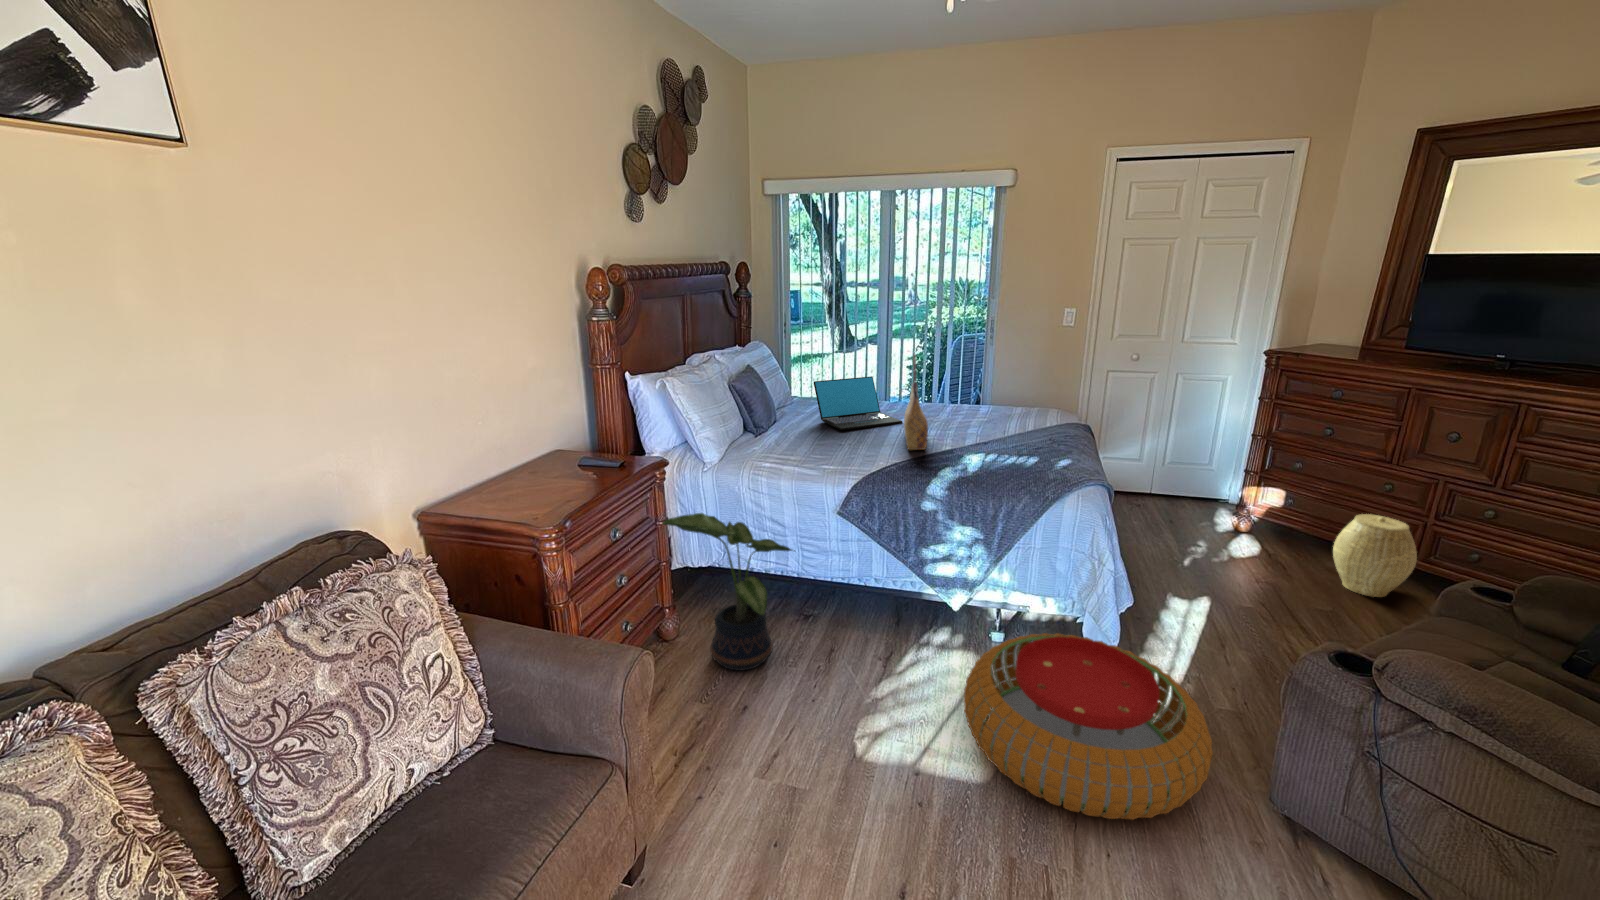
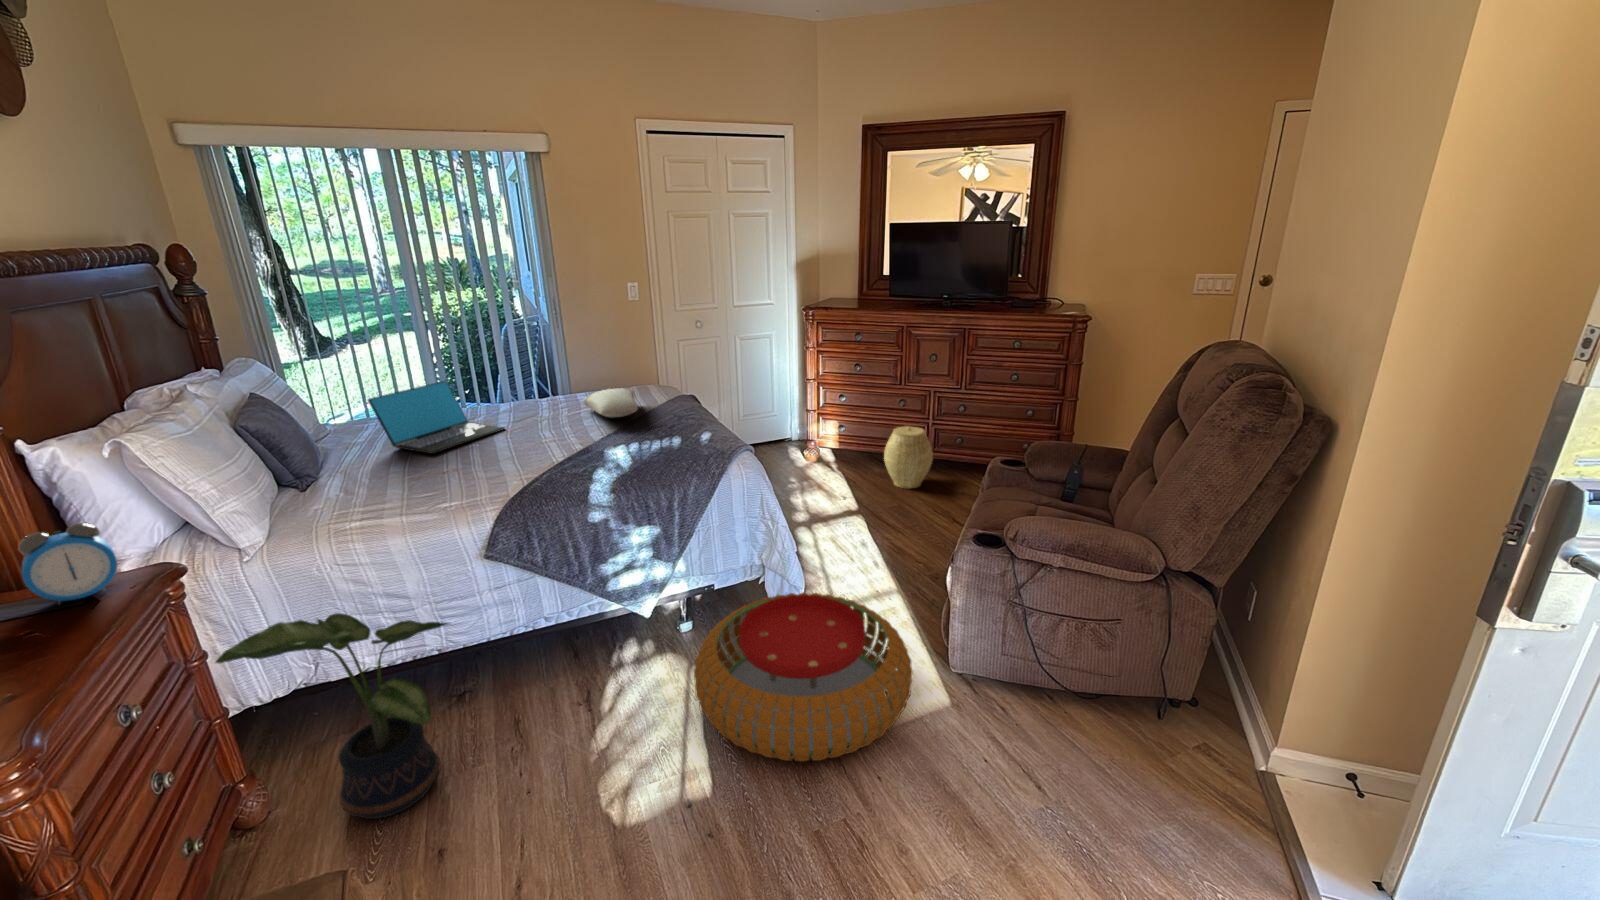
tote bag: present [904,354,928,450] -> none [515,345,559,459]
pillow: none [974,405,1022,430] -> present [583,389,637,417]
alarm clock: none [600,423,639,466] -> present [18,523,117,604]

